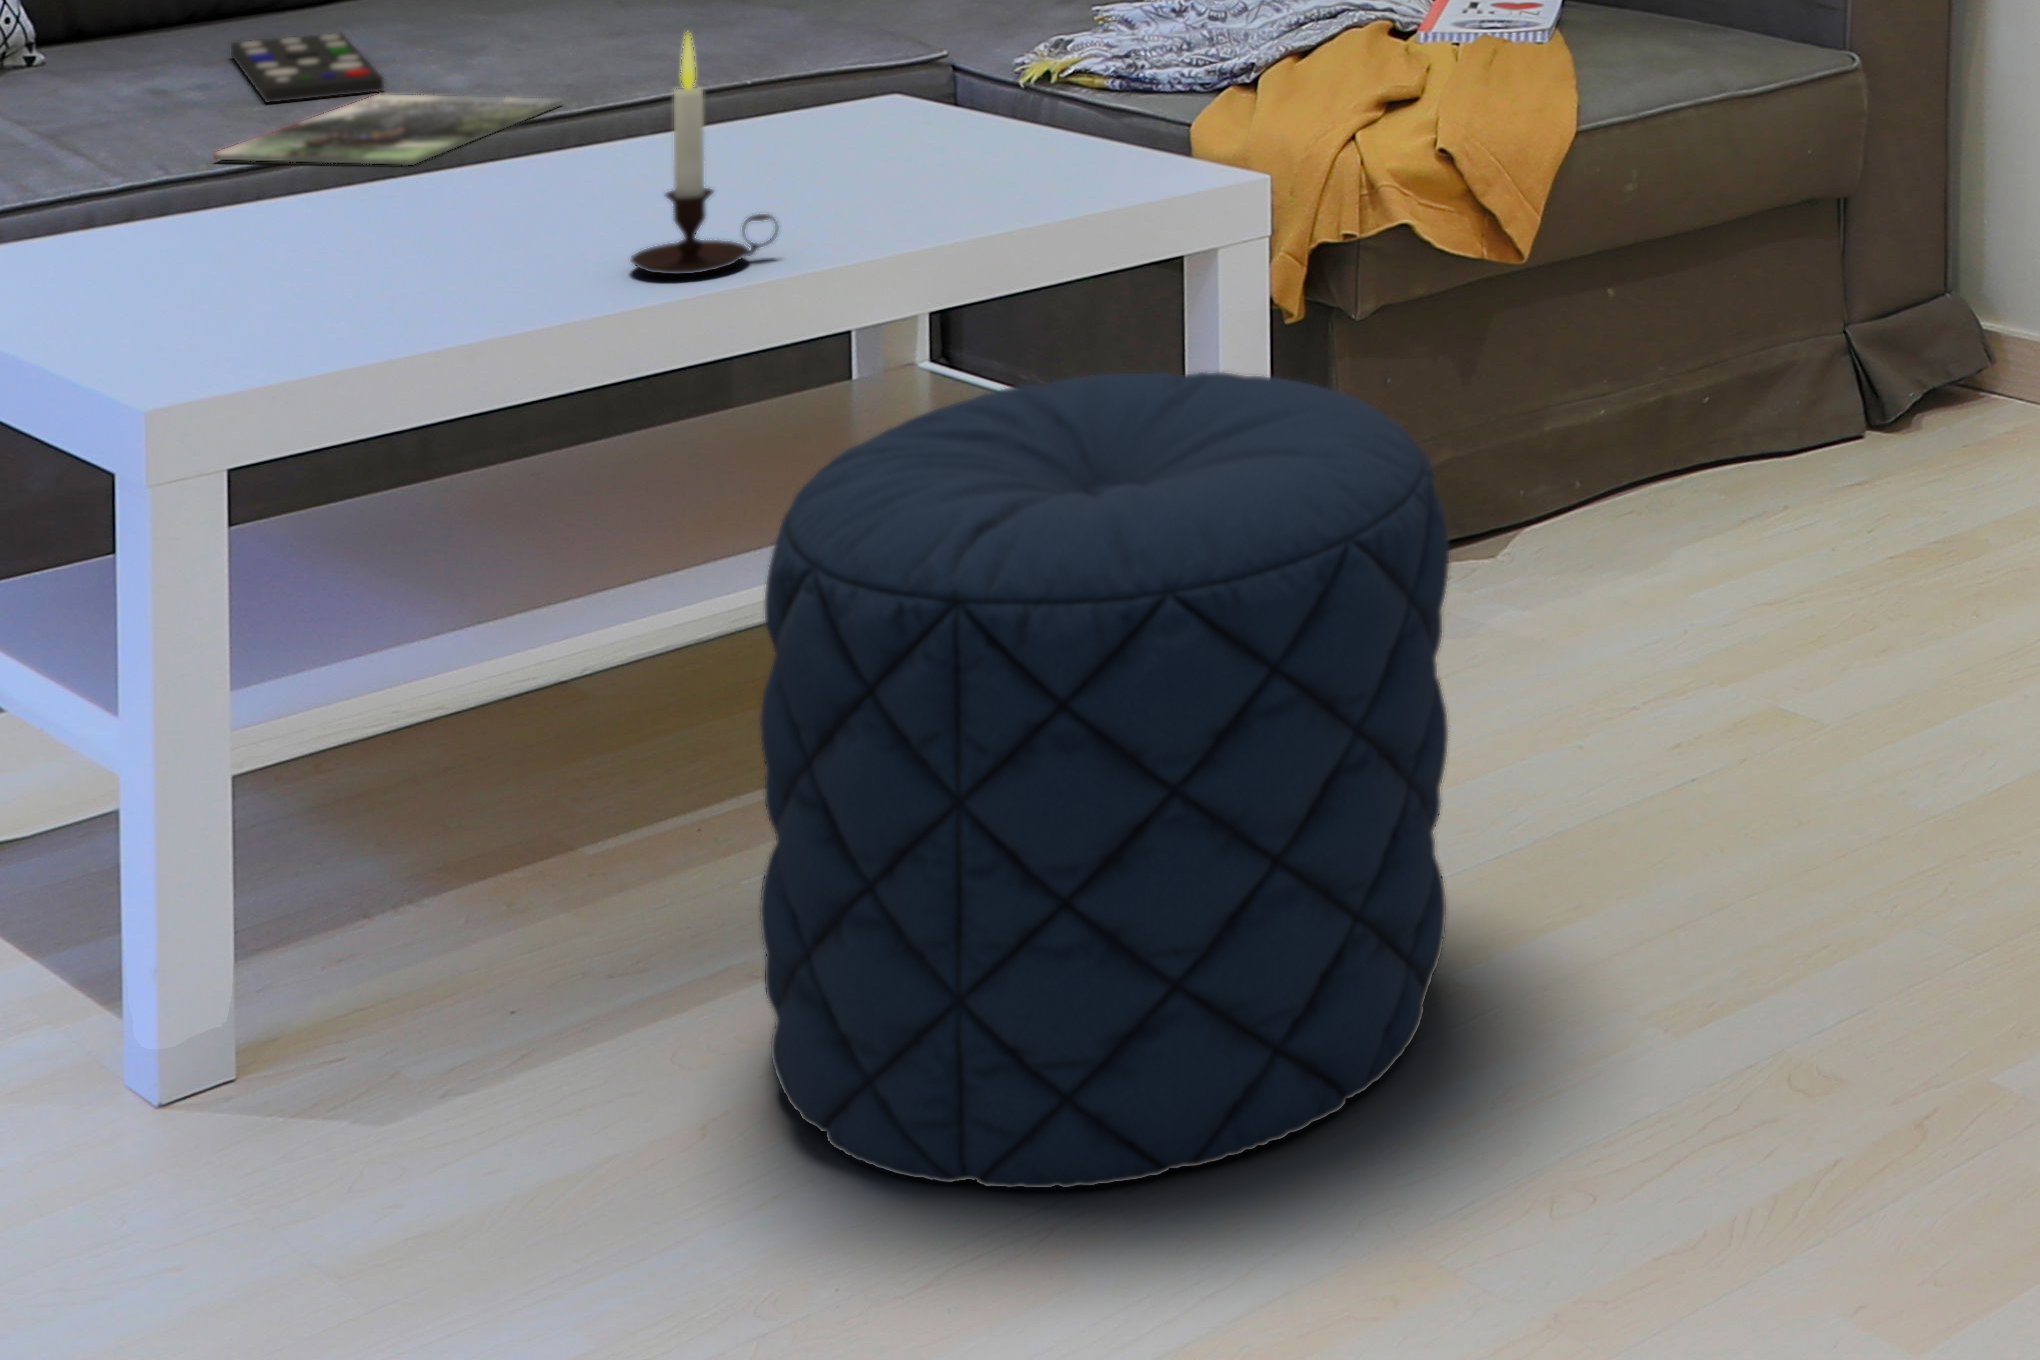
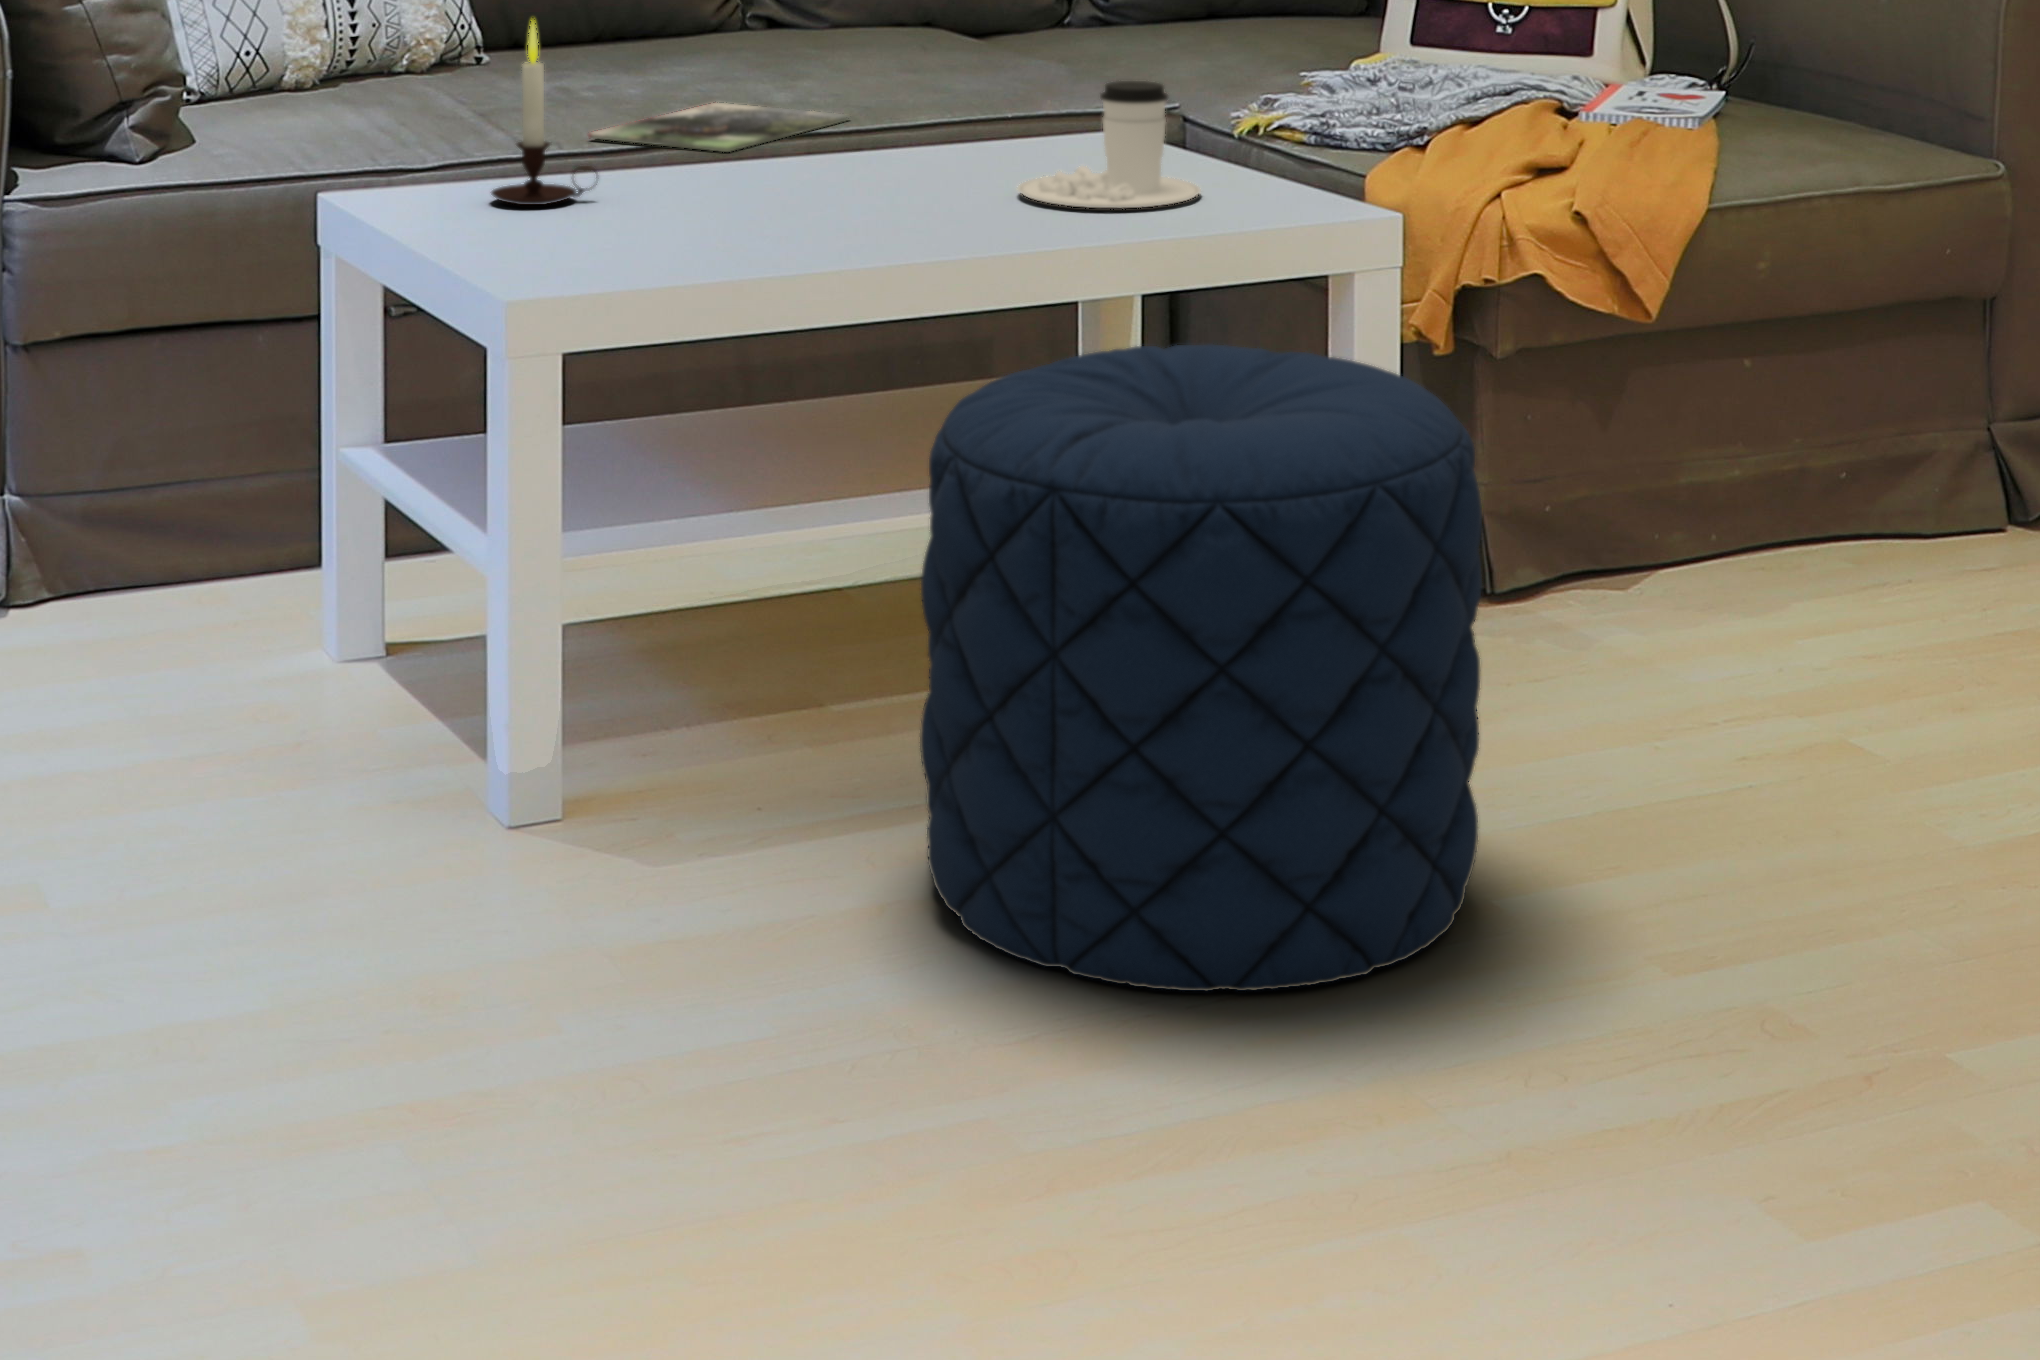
remote control: present [231,33,384,102] -> none [620,58,722,104]
candle: present [631,34,778,274] -> present [491,21,597,205]
coffee cup: none [812,49,1038,206] -> present [1018,81,1200,208]

